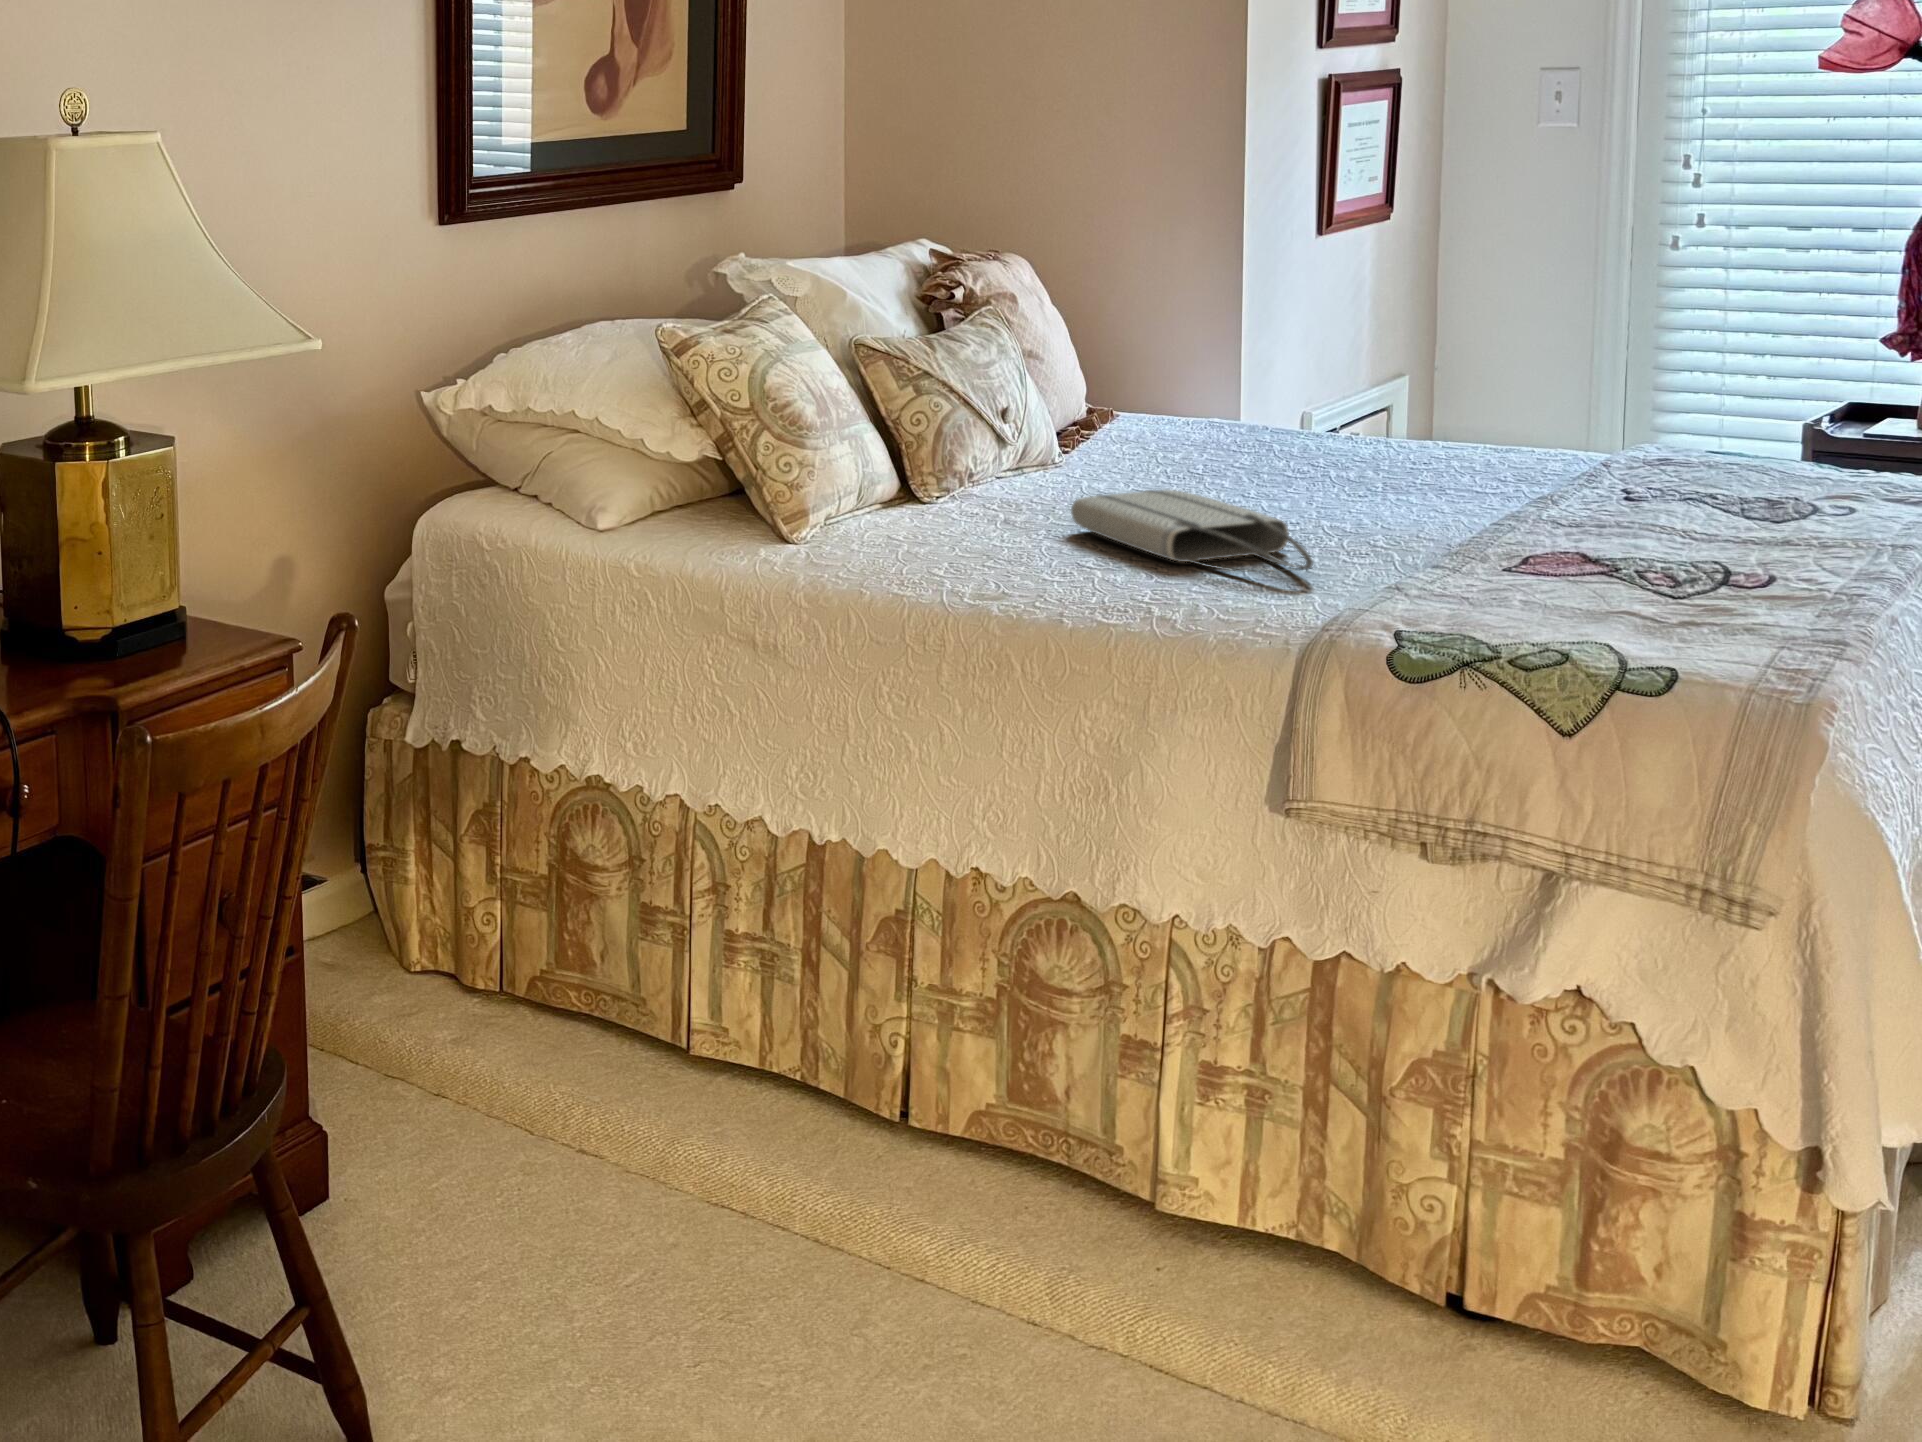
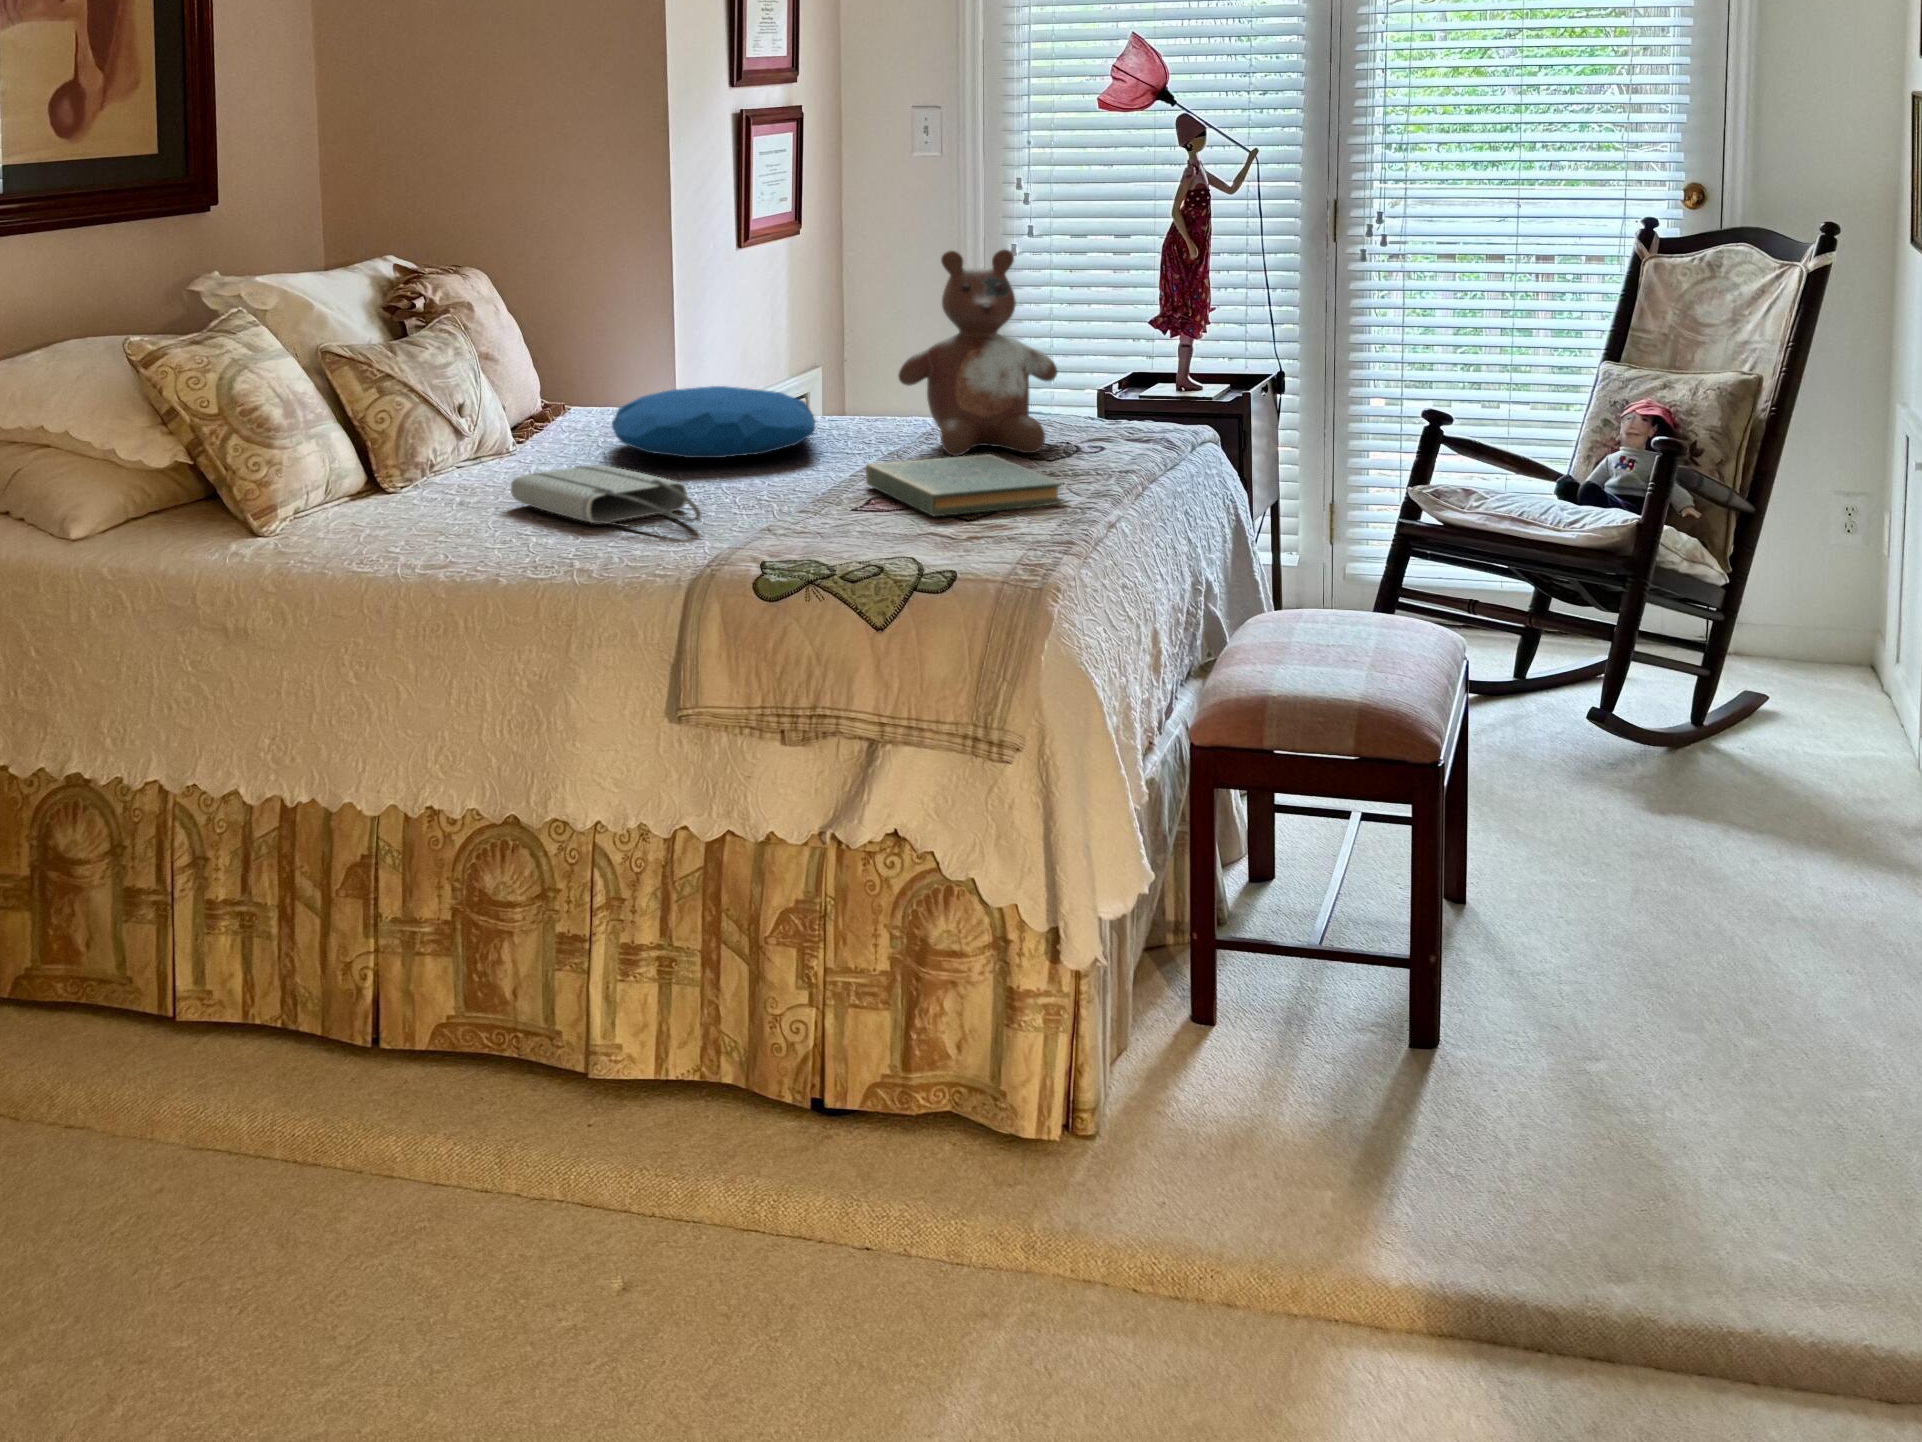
stuffed bear: none [1556,251,1783,511] -> present [898,249,1057,456]
pillow: none [1182,402,1444,488] -> present [612,386,815,458]
book: none [1521,510,1817,589] -> present [866,454,1064,516]

